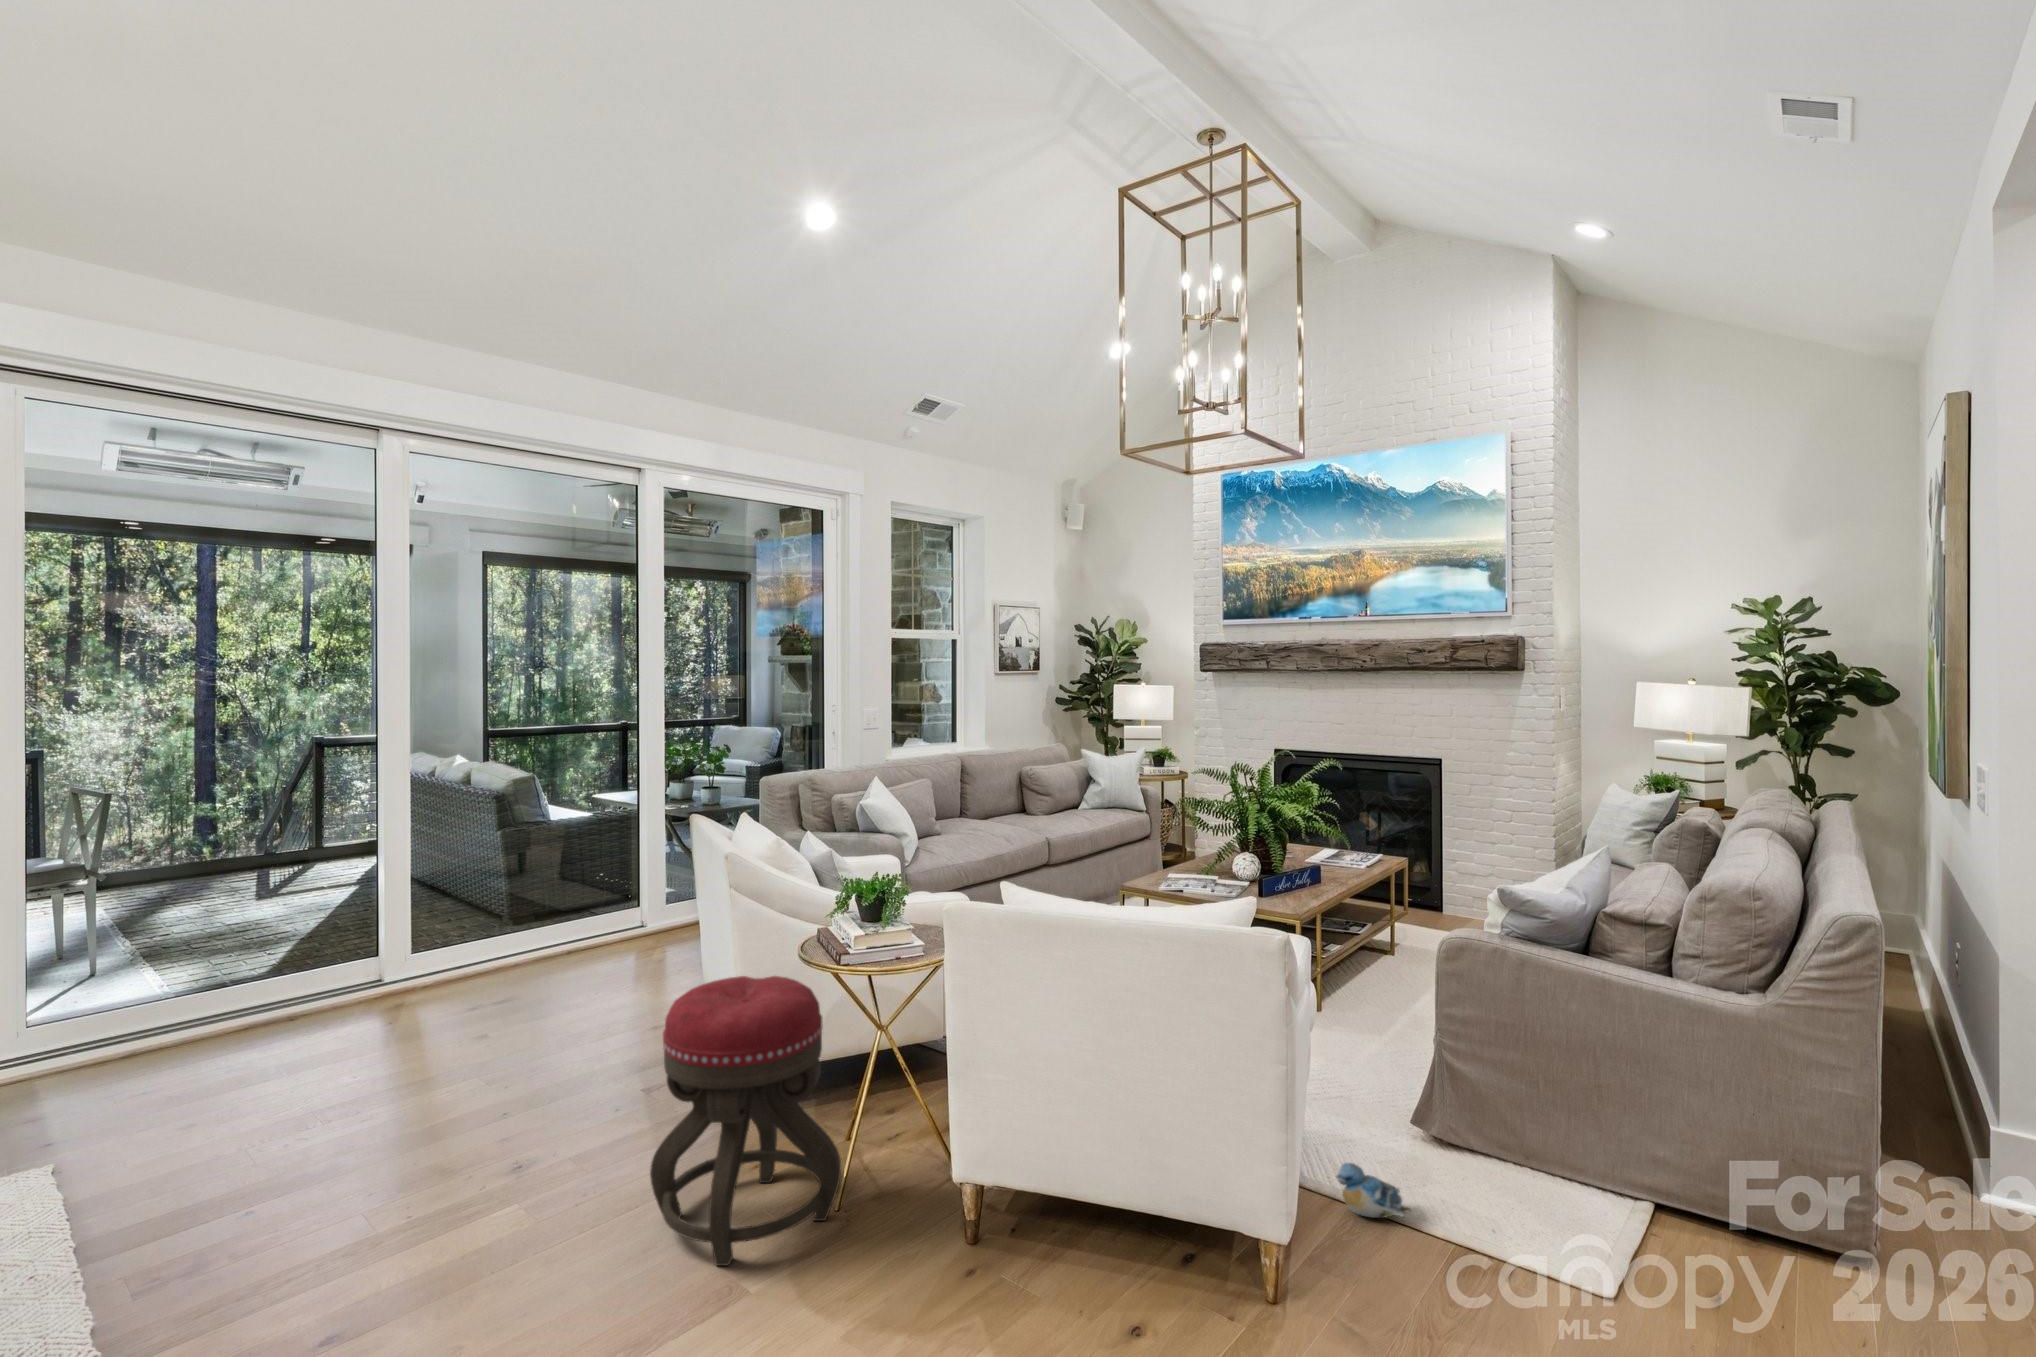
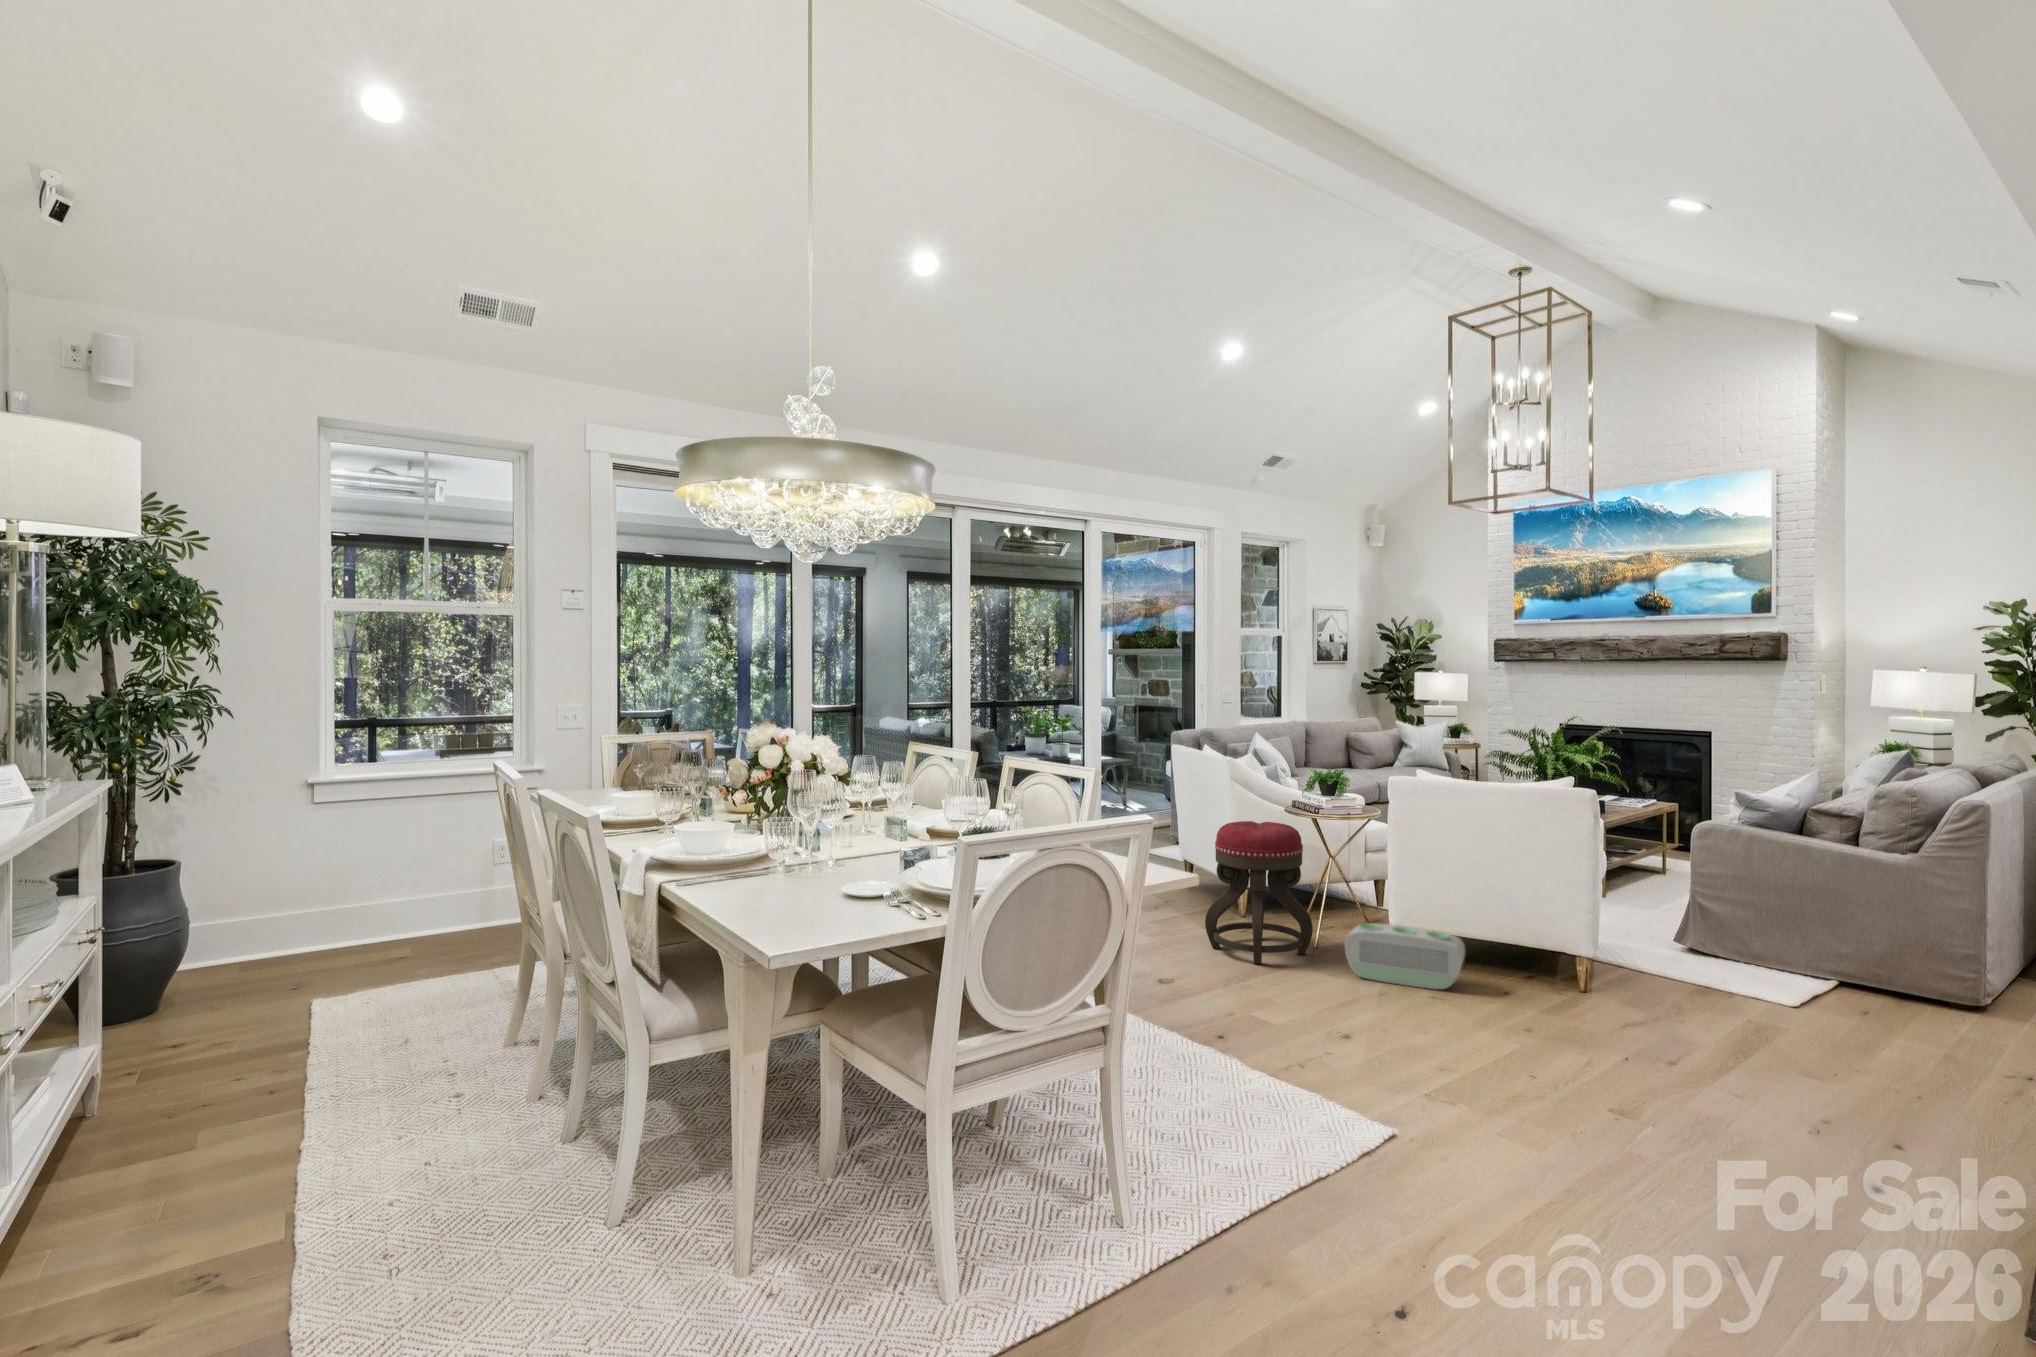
plush toy: present [1337,1163,1410,1218] -> none [1620,945,1671,977]
air purifier: none [868,1172,1080,1313] -> present [1344,923,1465,989]

